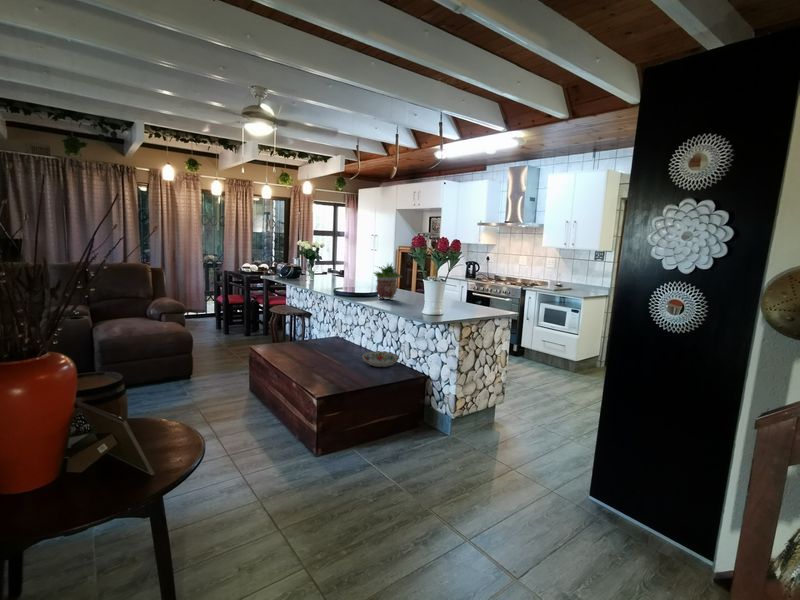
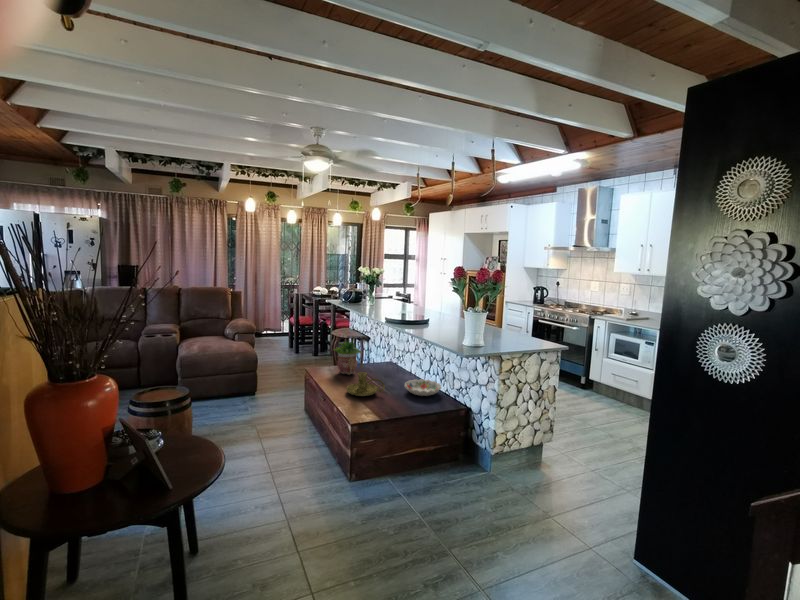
potted plant: present [374,264,402,299] -> present [334,341,362,374]
candle holder: none [303,346,343,370] -> present [347,372,384,396]

